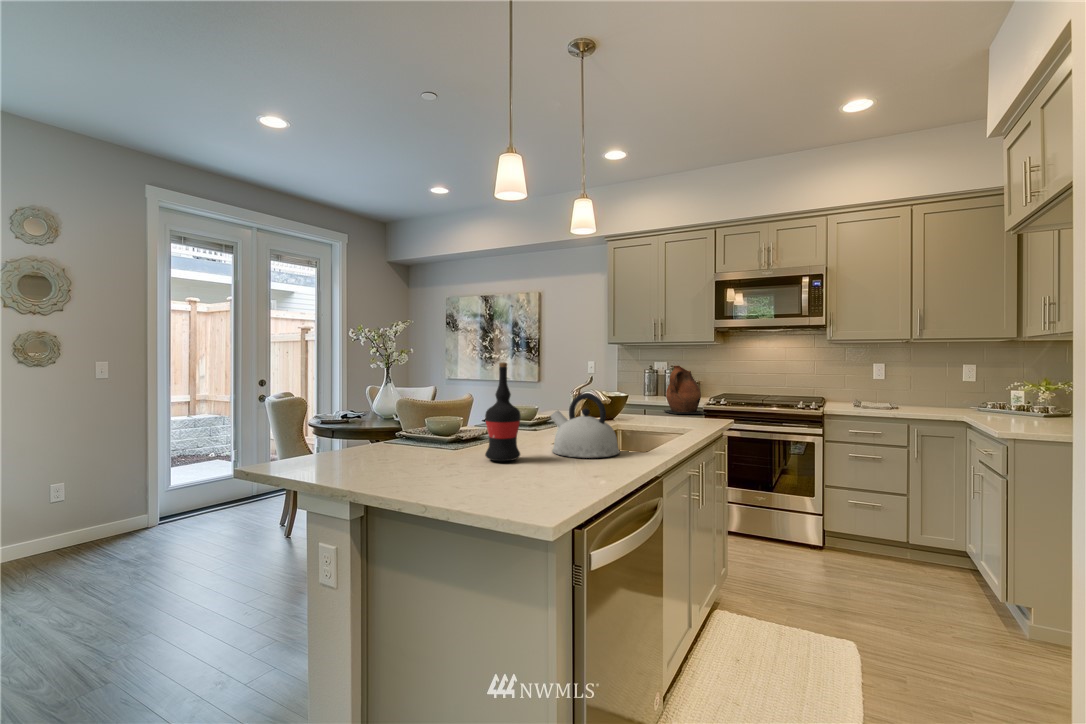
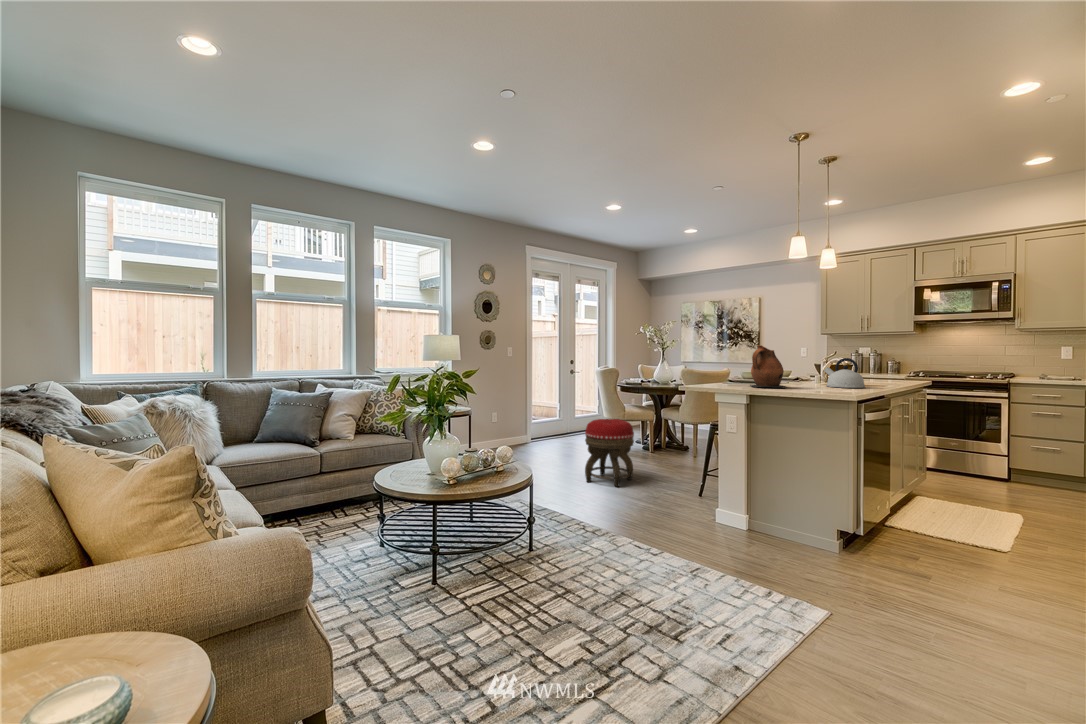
wine bottle: present [485,362,521,461] -> none [798,343,816,387]
ceramic pitcher: present [664,366,706,414] -> present [750,345,786,388]
footstool: none [112,508,240,668] -> present [585,419,634,487]

